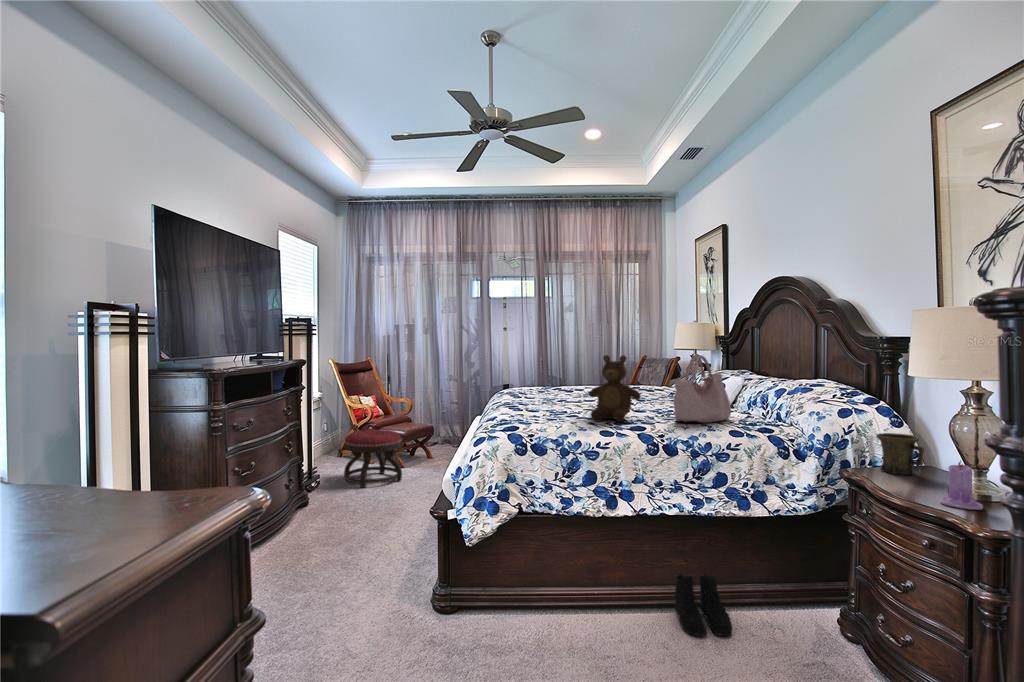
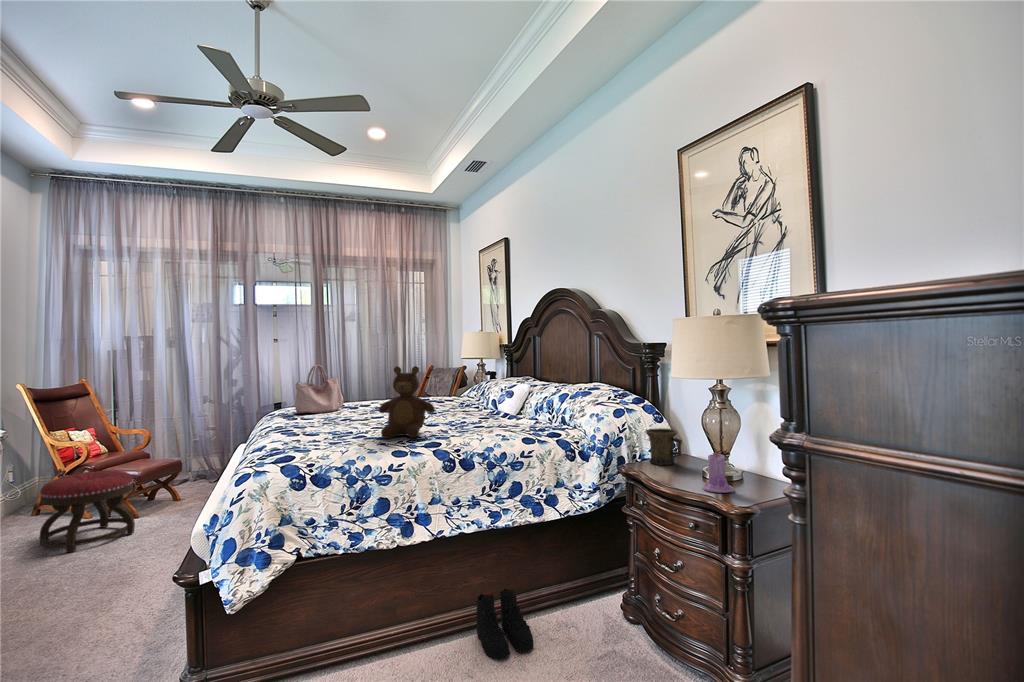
handbag: present [674,355,731,423] -> present [295,365,344,413]

